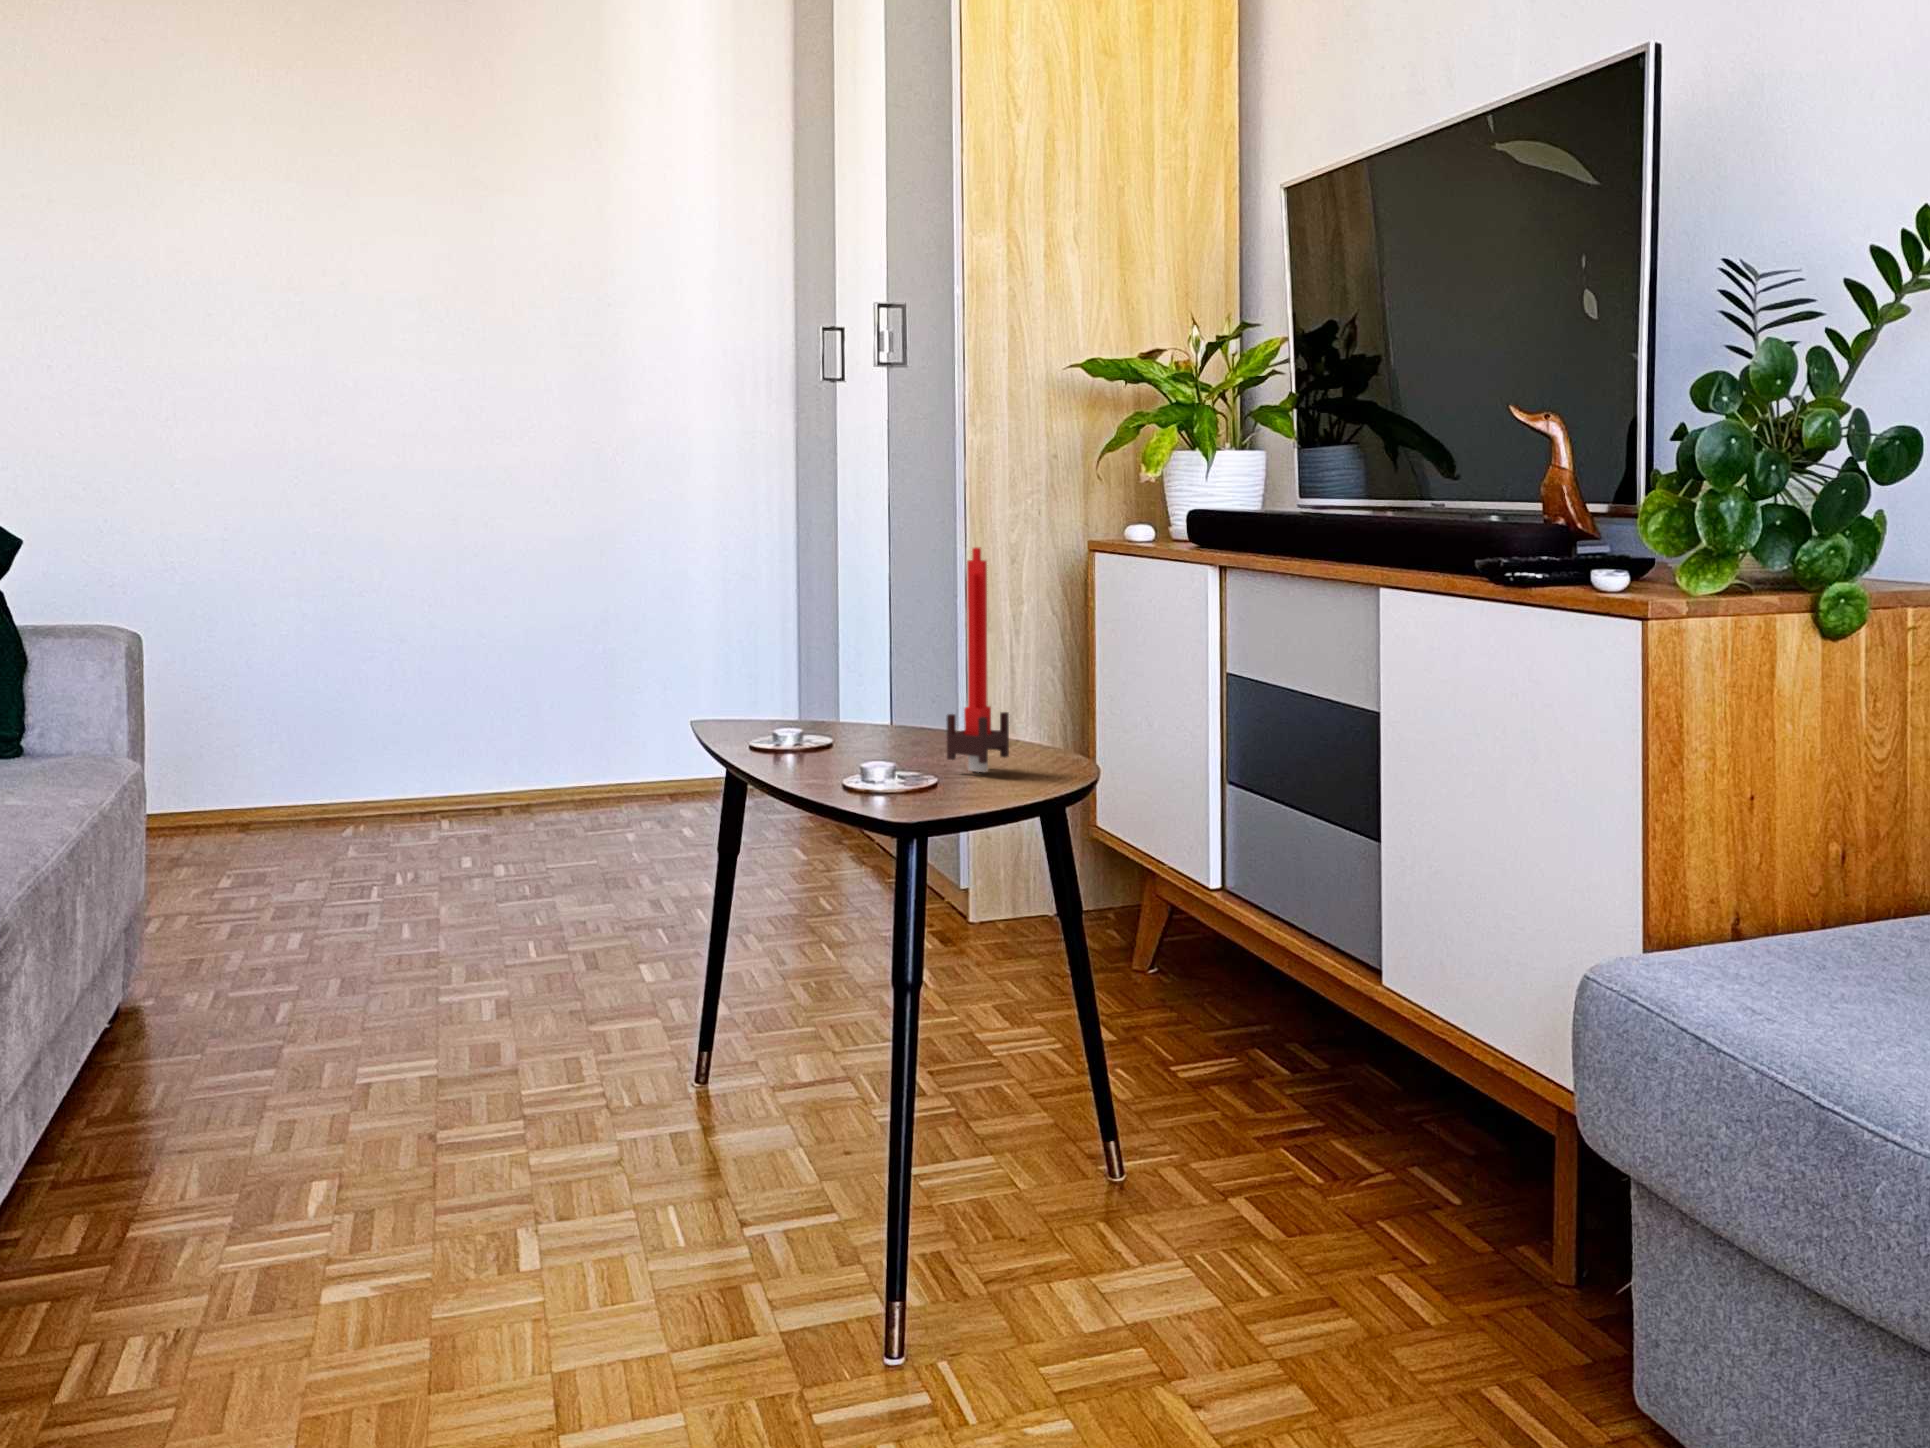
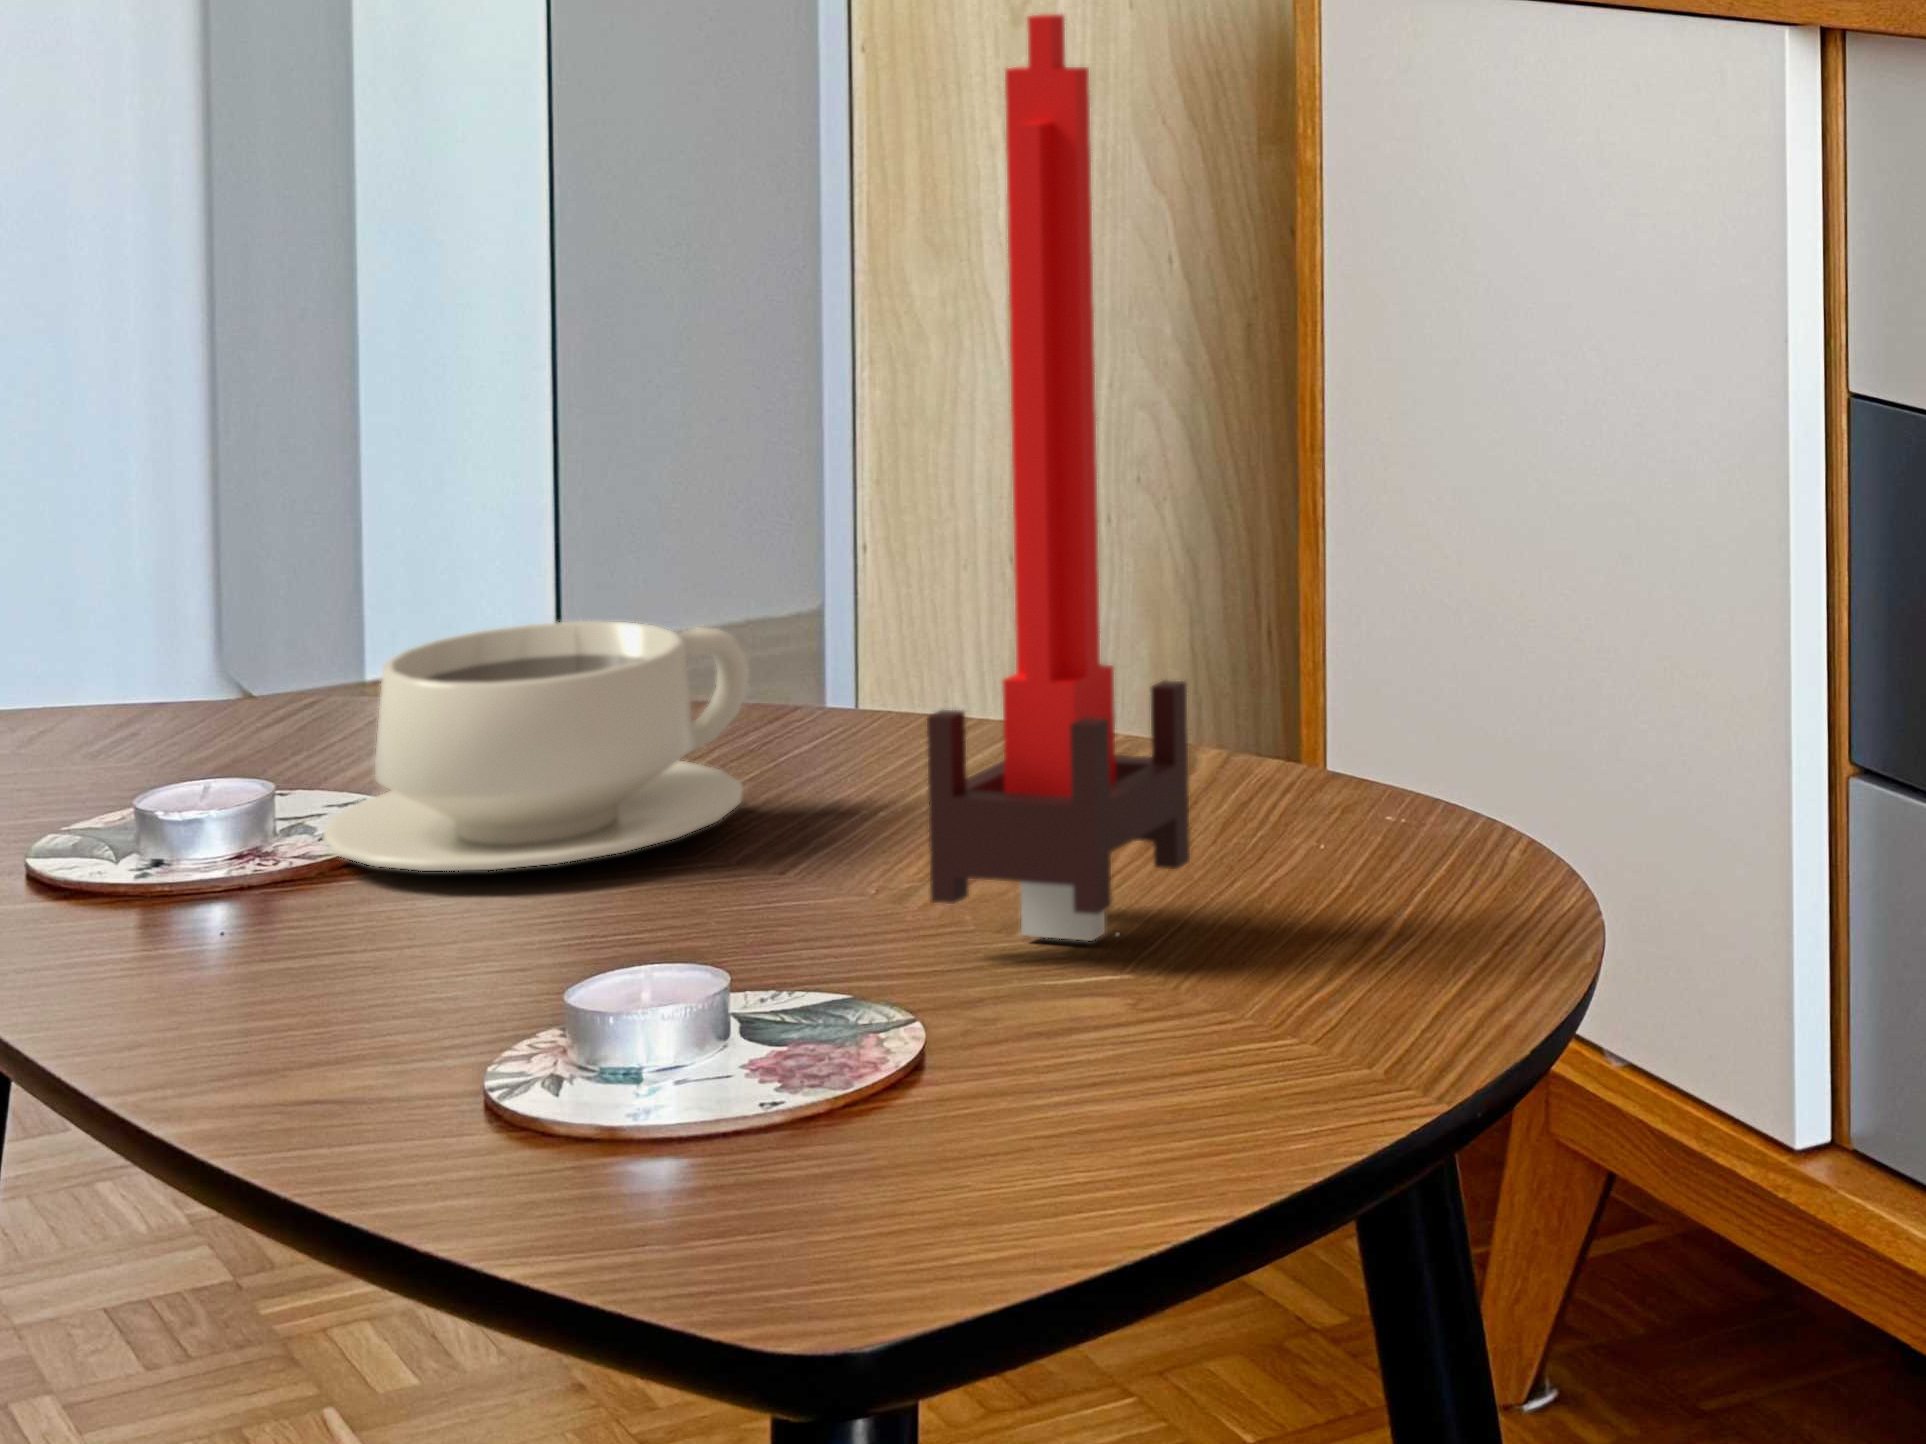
teacup: none [814,698,914,751] -> present [323,621,749,871]

